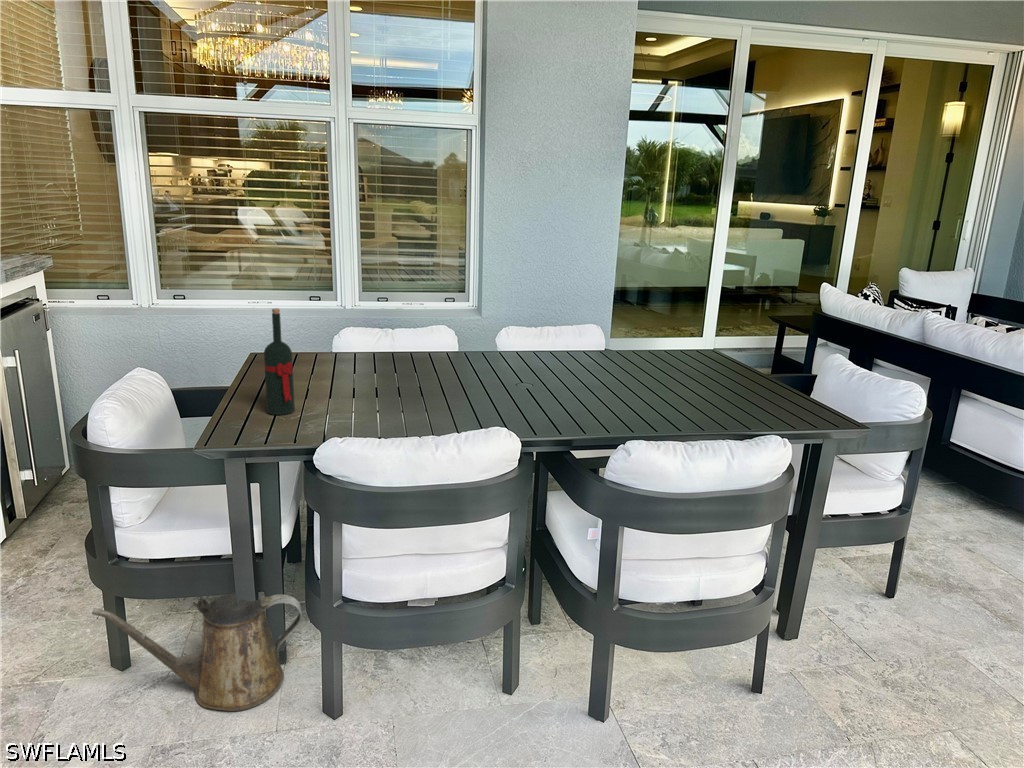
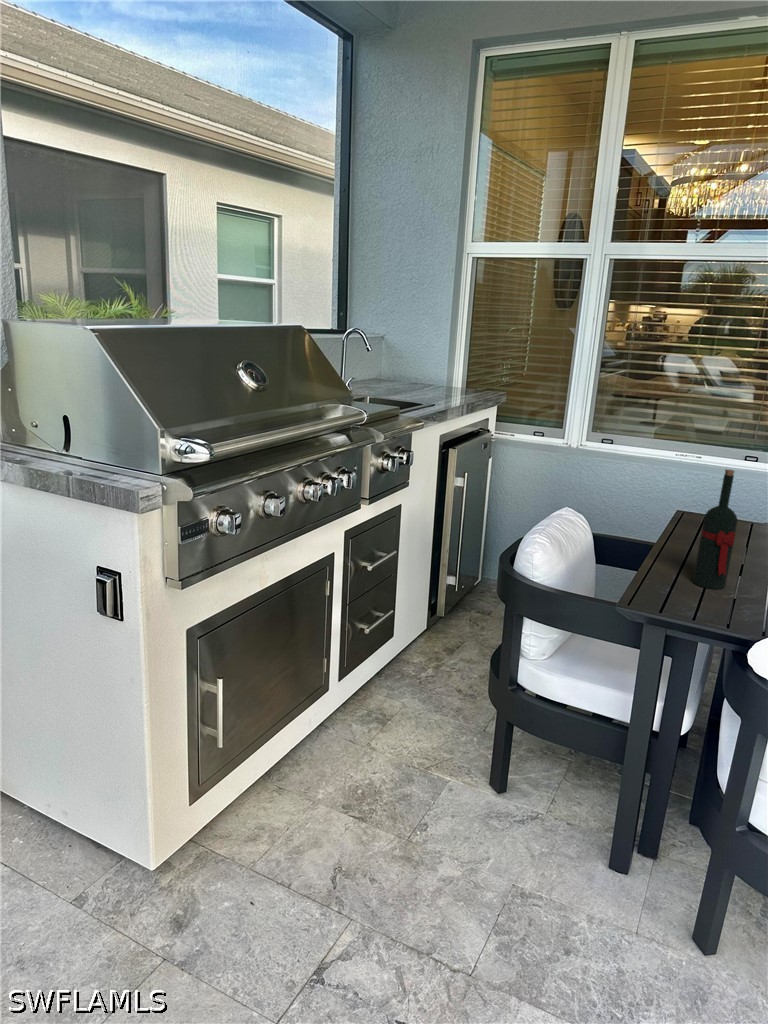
watering can: present [92,592,302,711] -> none [488,728,688,893]

